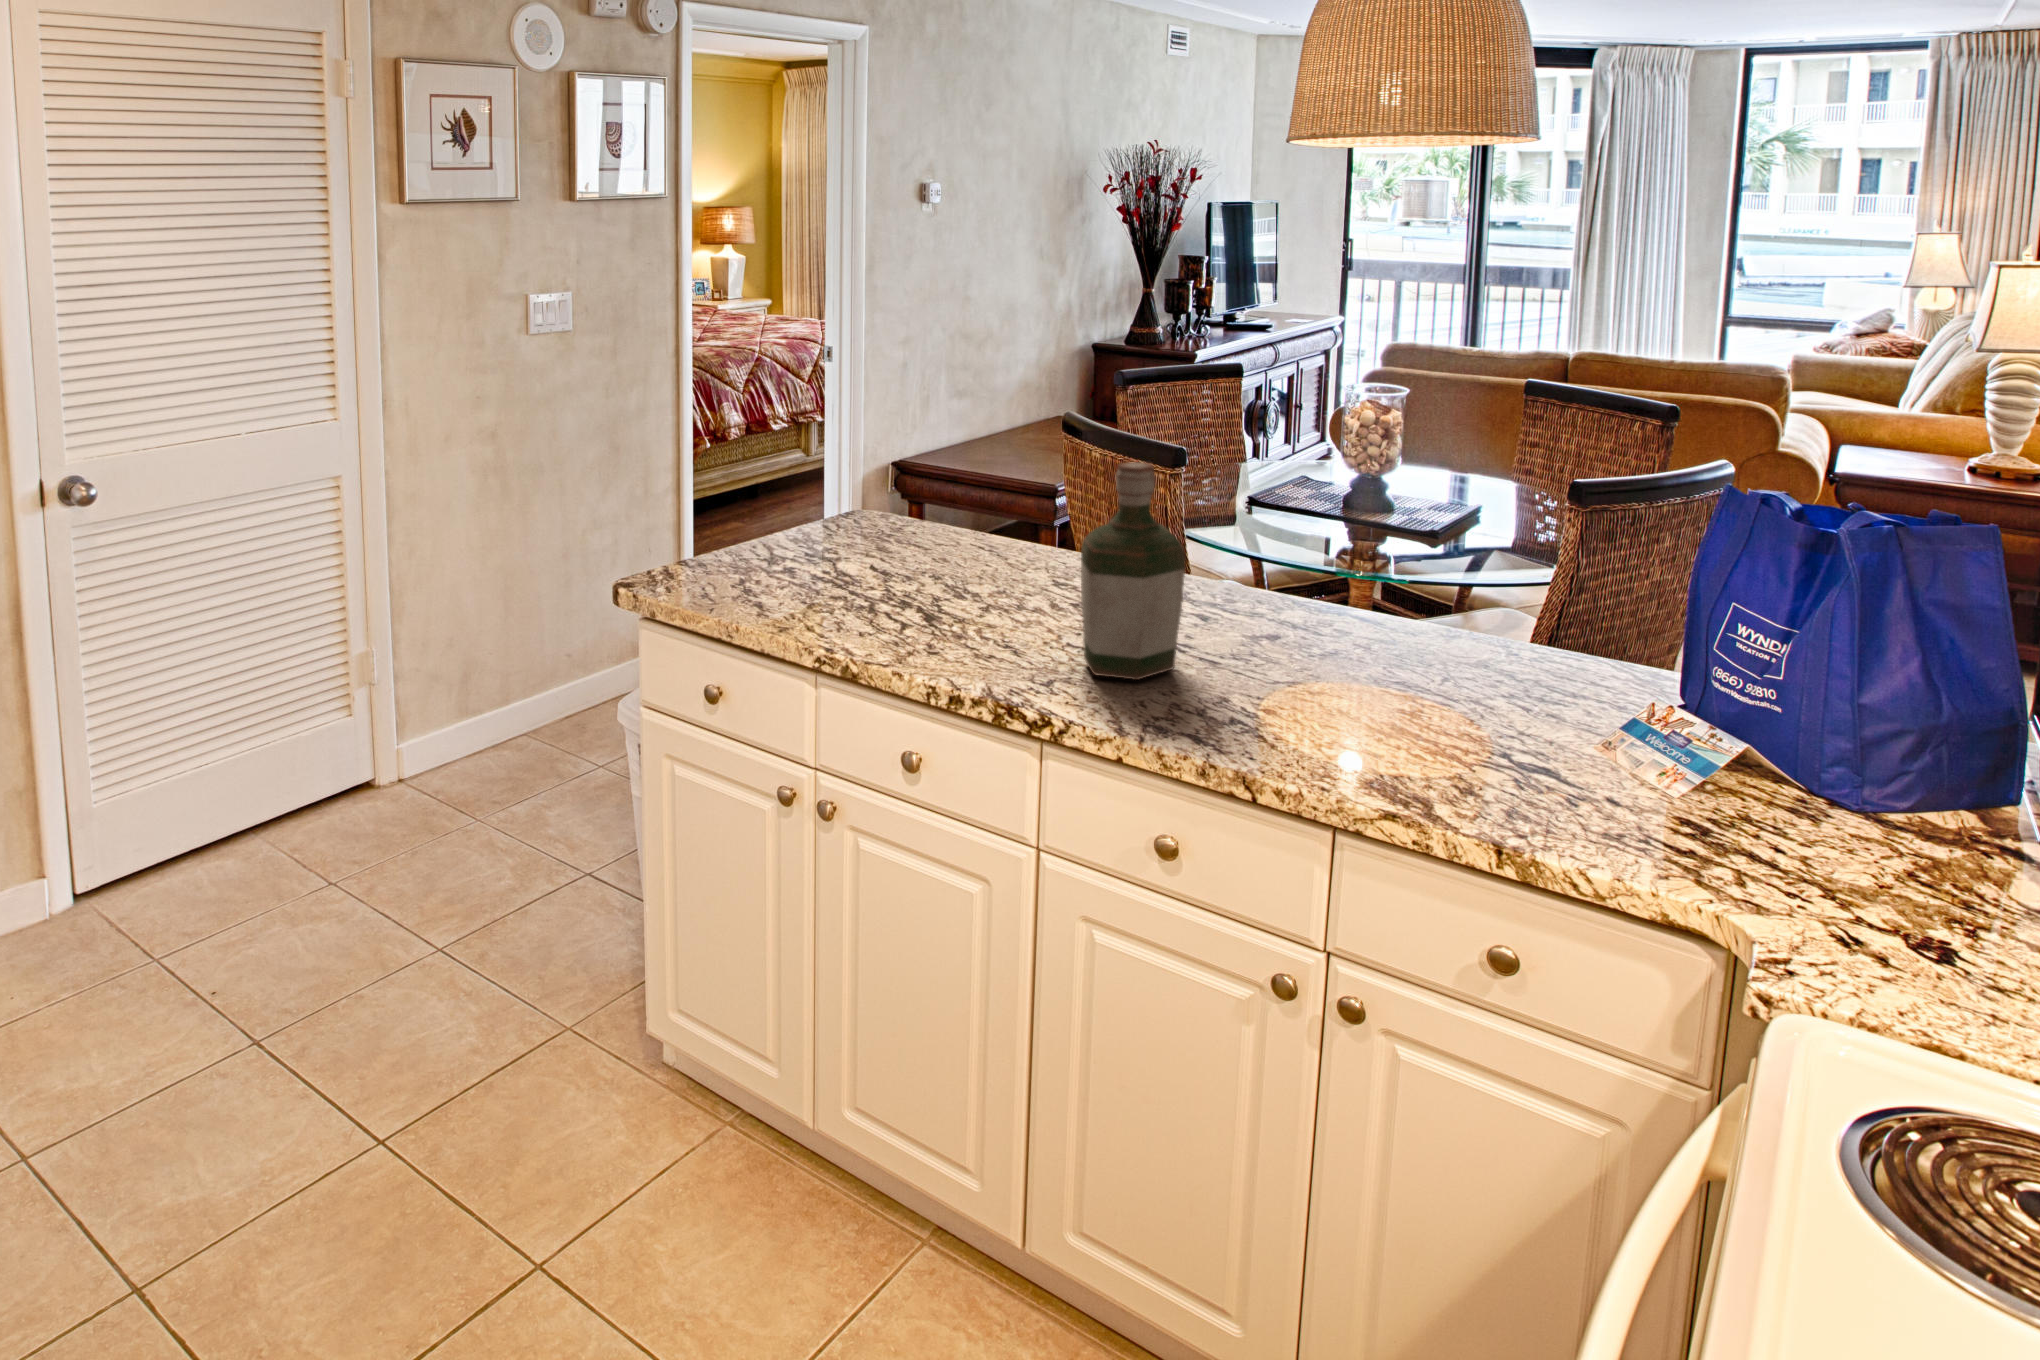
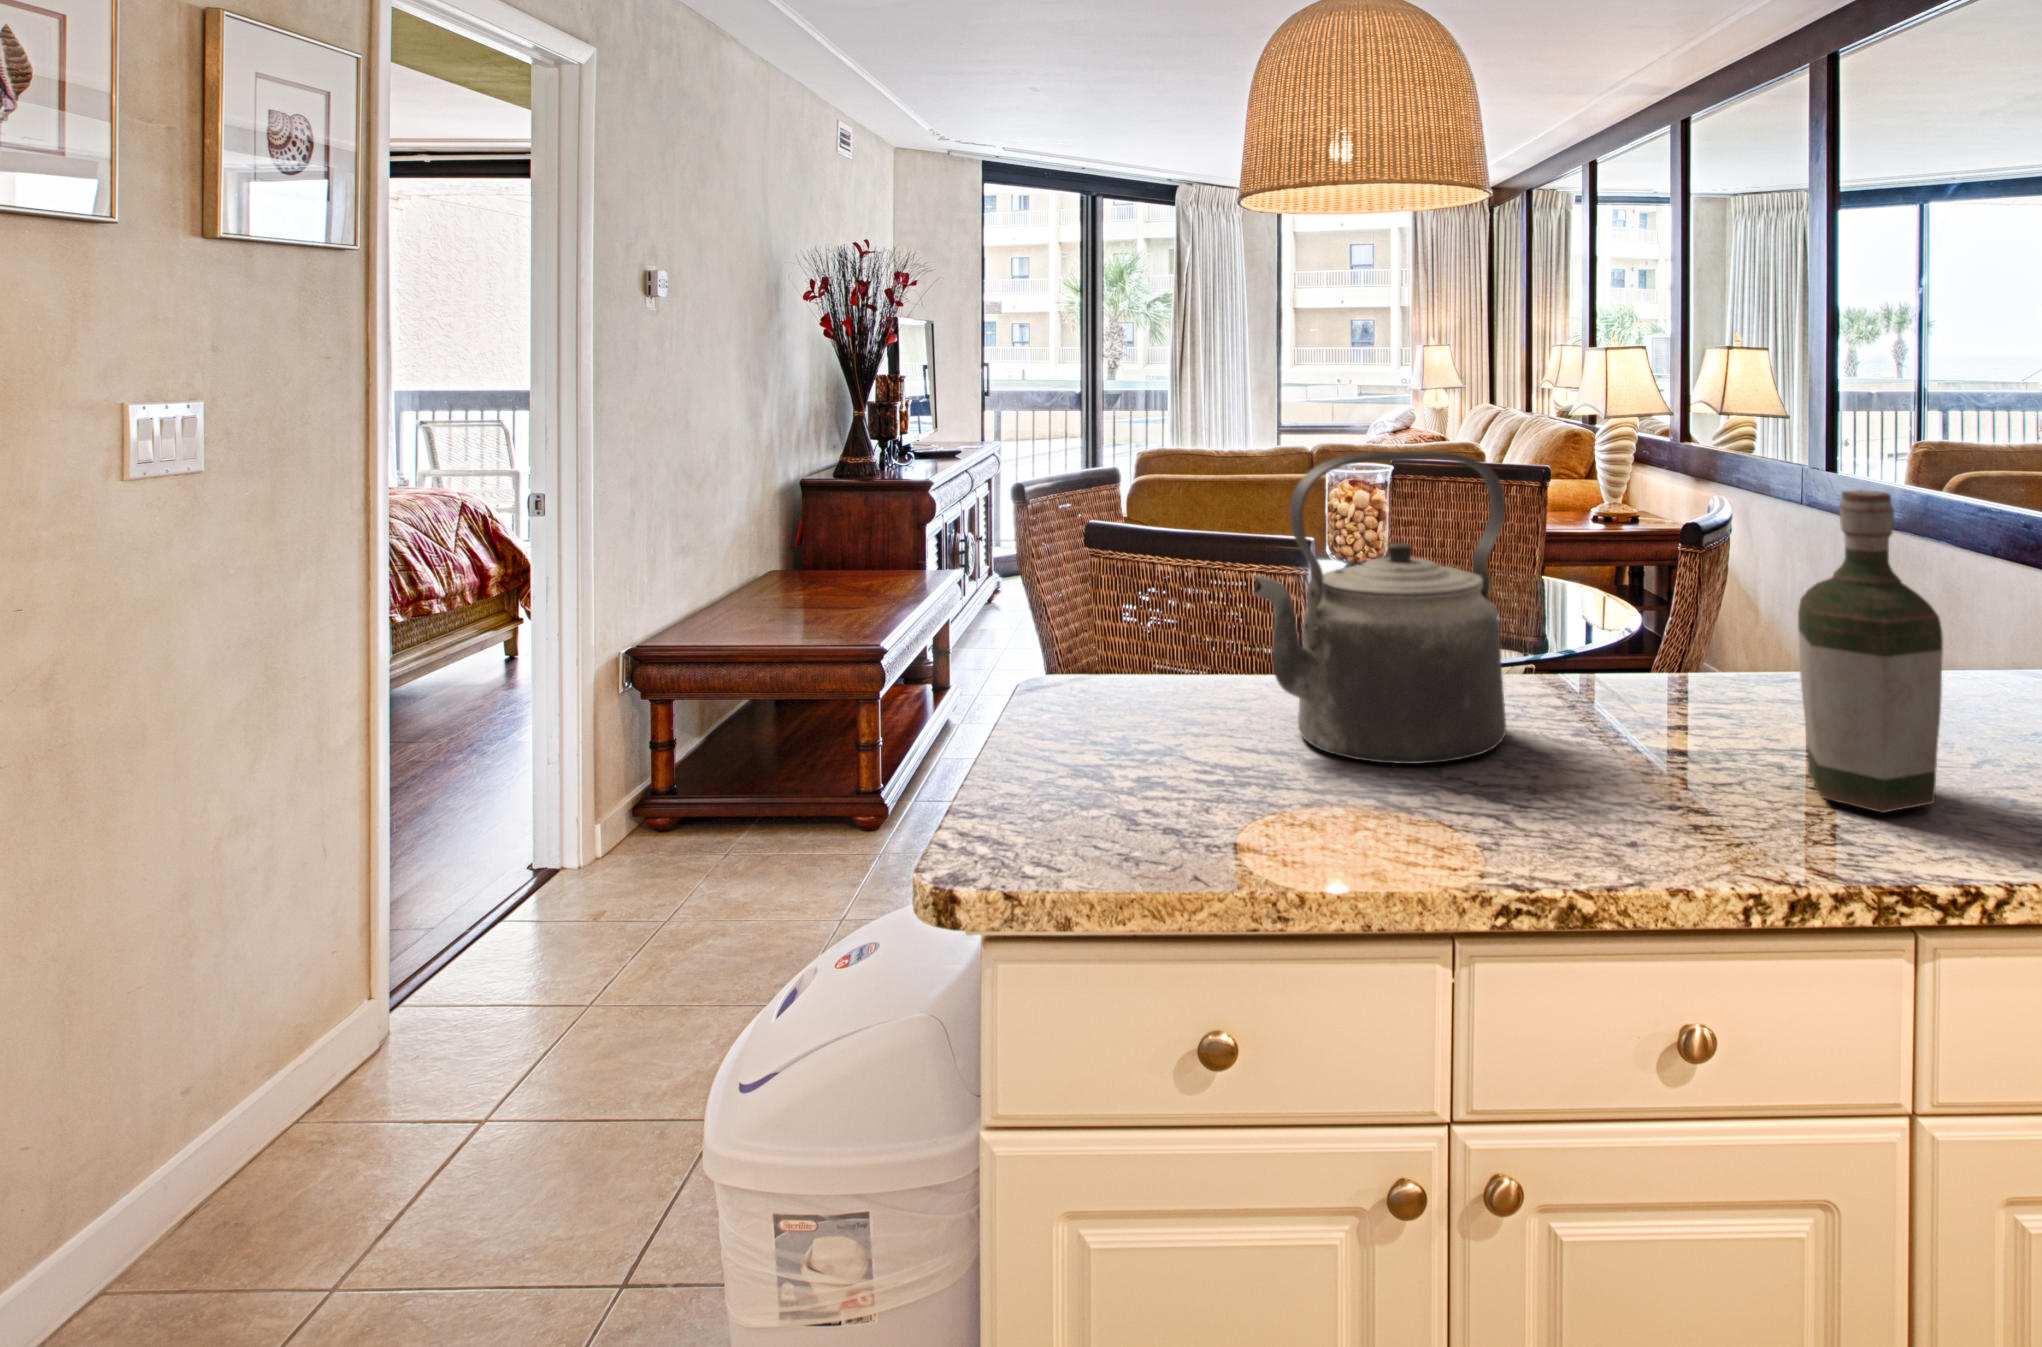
kettle: none [859,395,1032,595] -> present [1253,451,1506,764]

